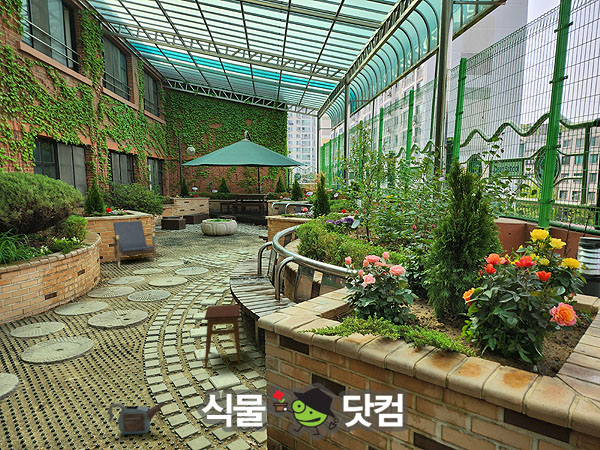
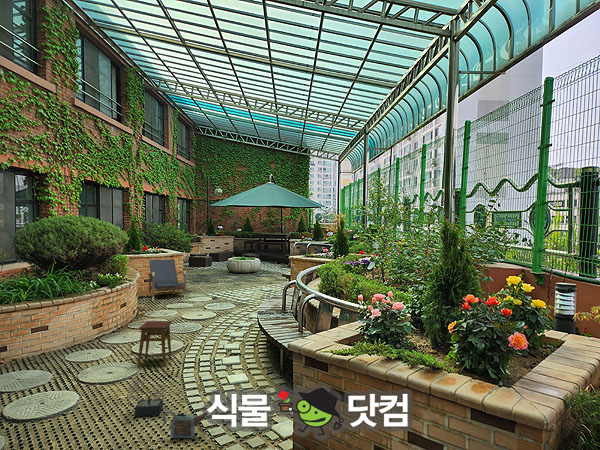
stool: present [205,305,240,367] -> present [138,321,172,367]
decorative plant: none [65,360,120,407] -> present [127,377,169,416]

